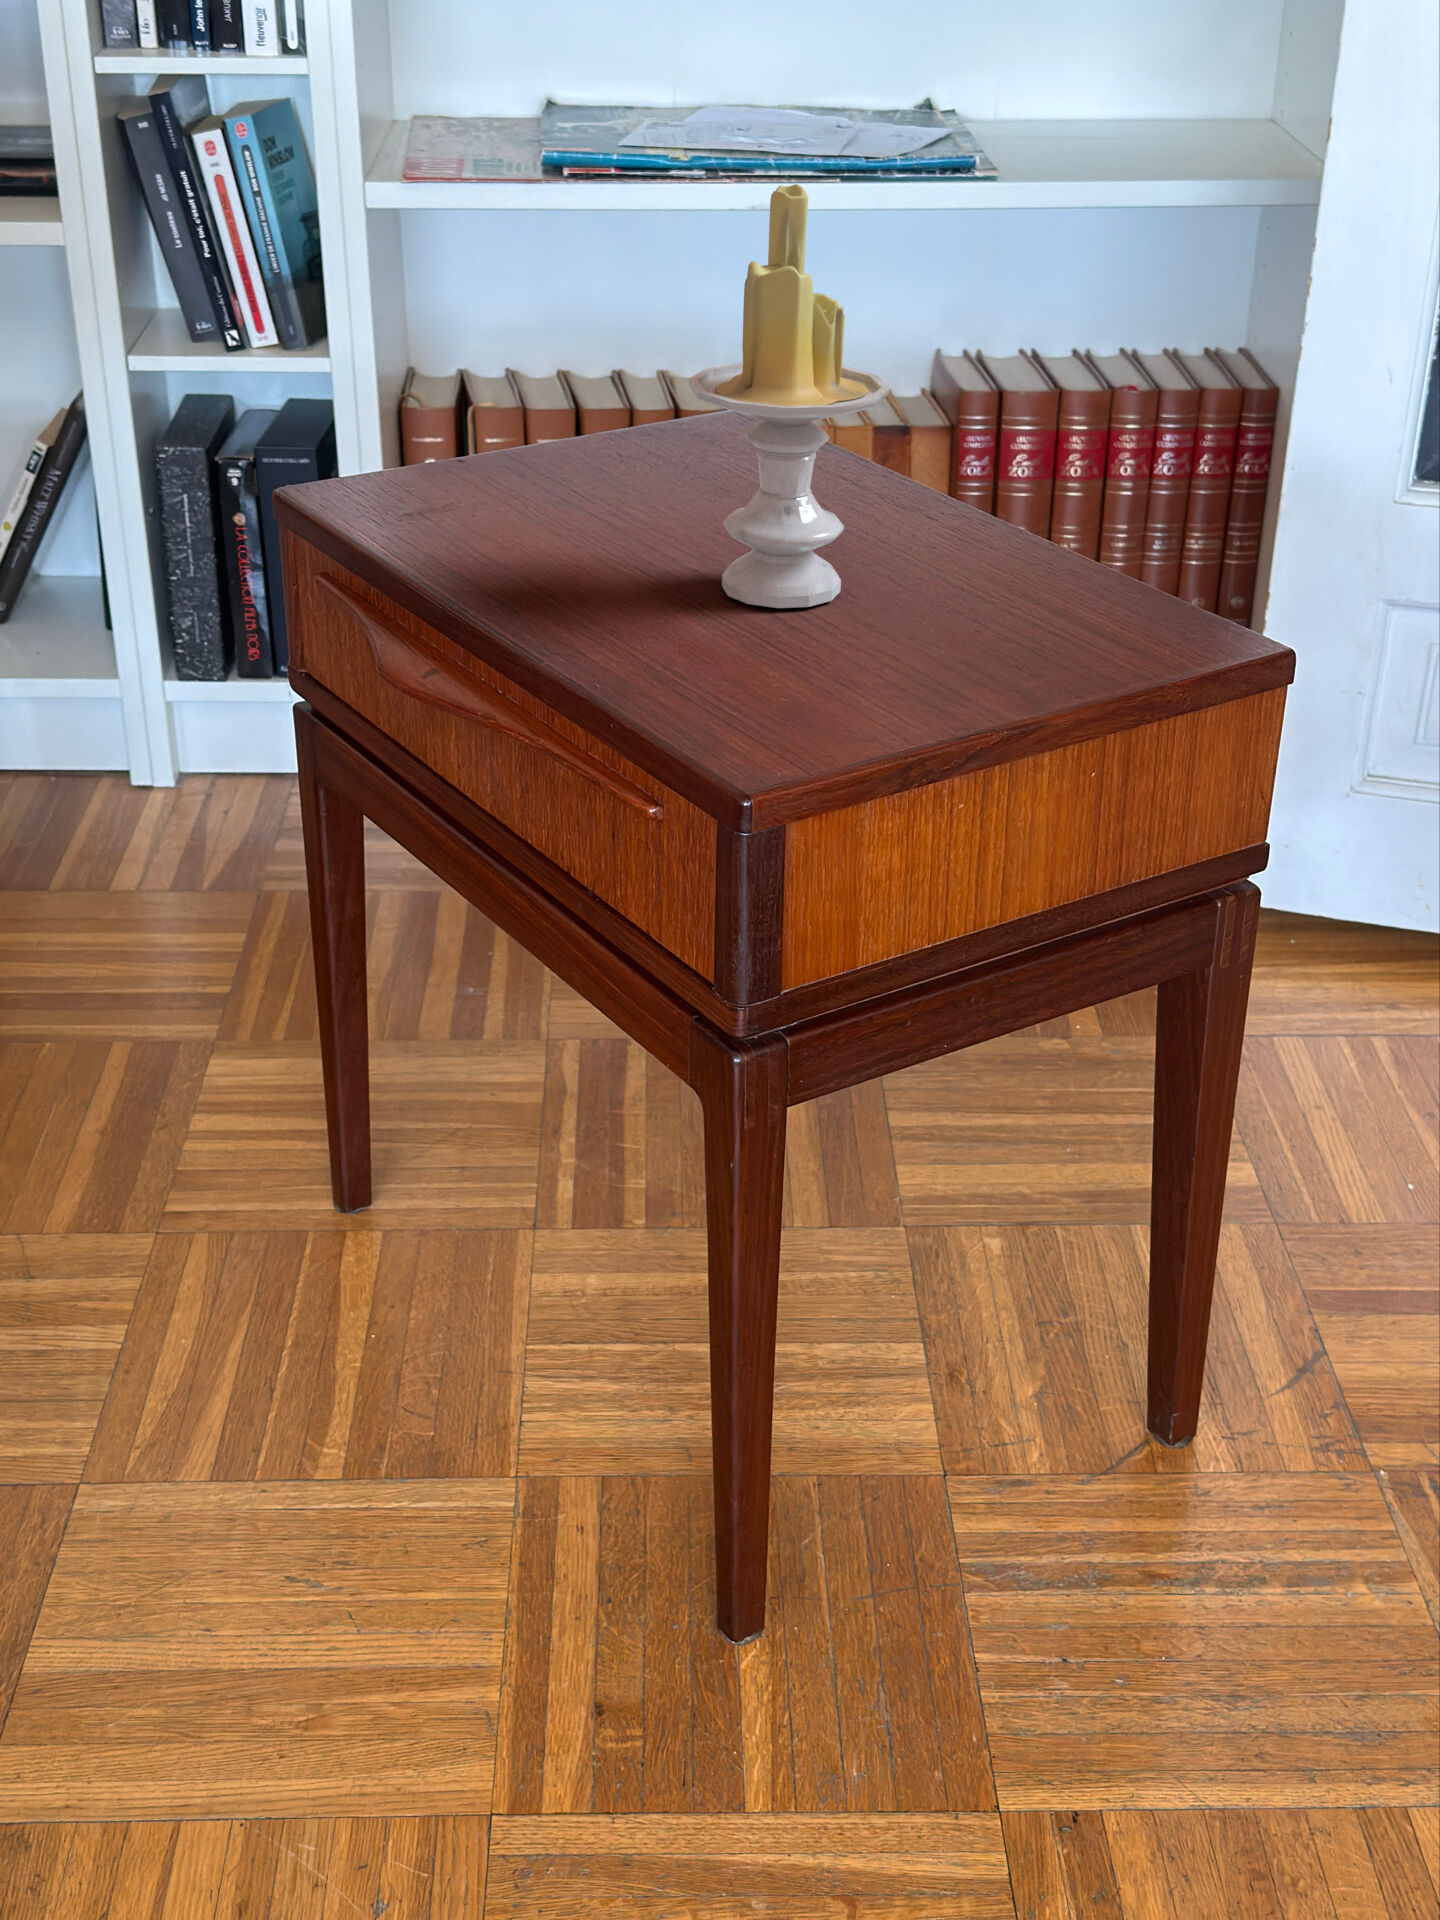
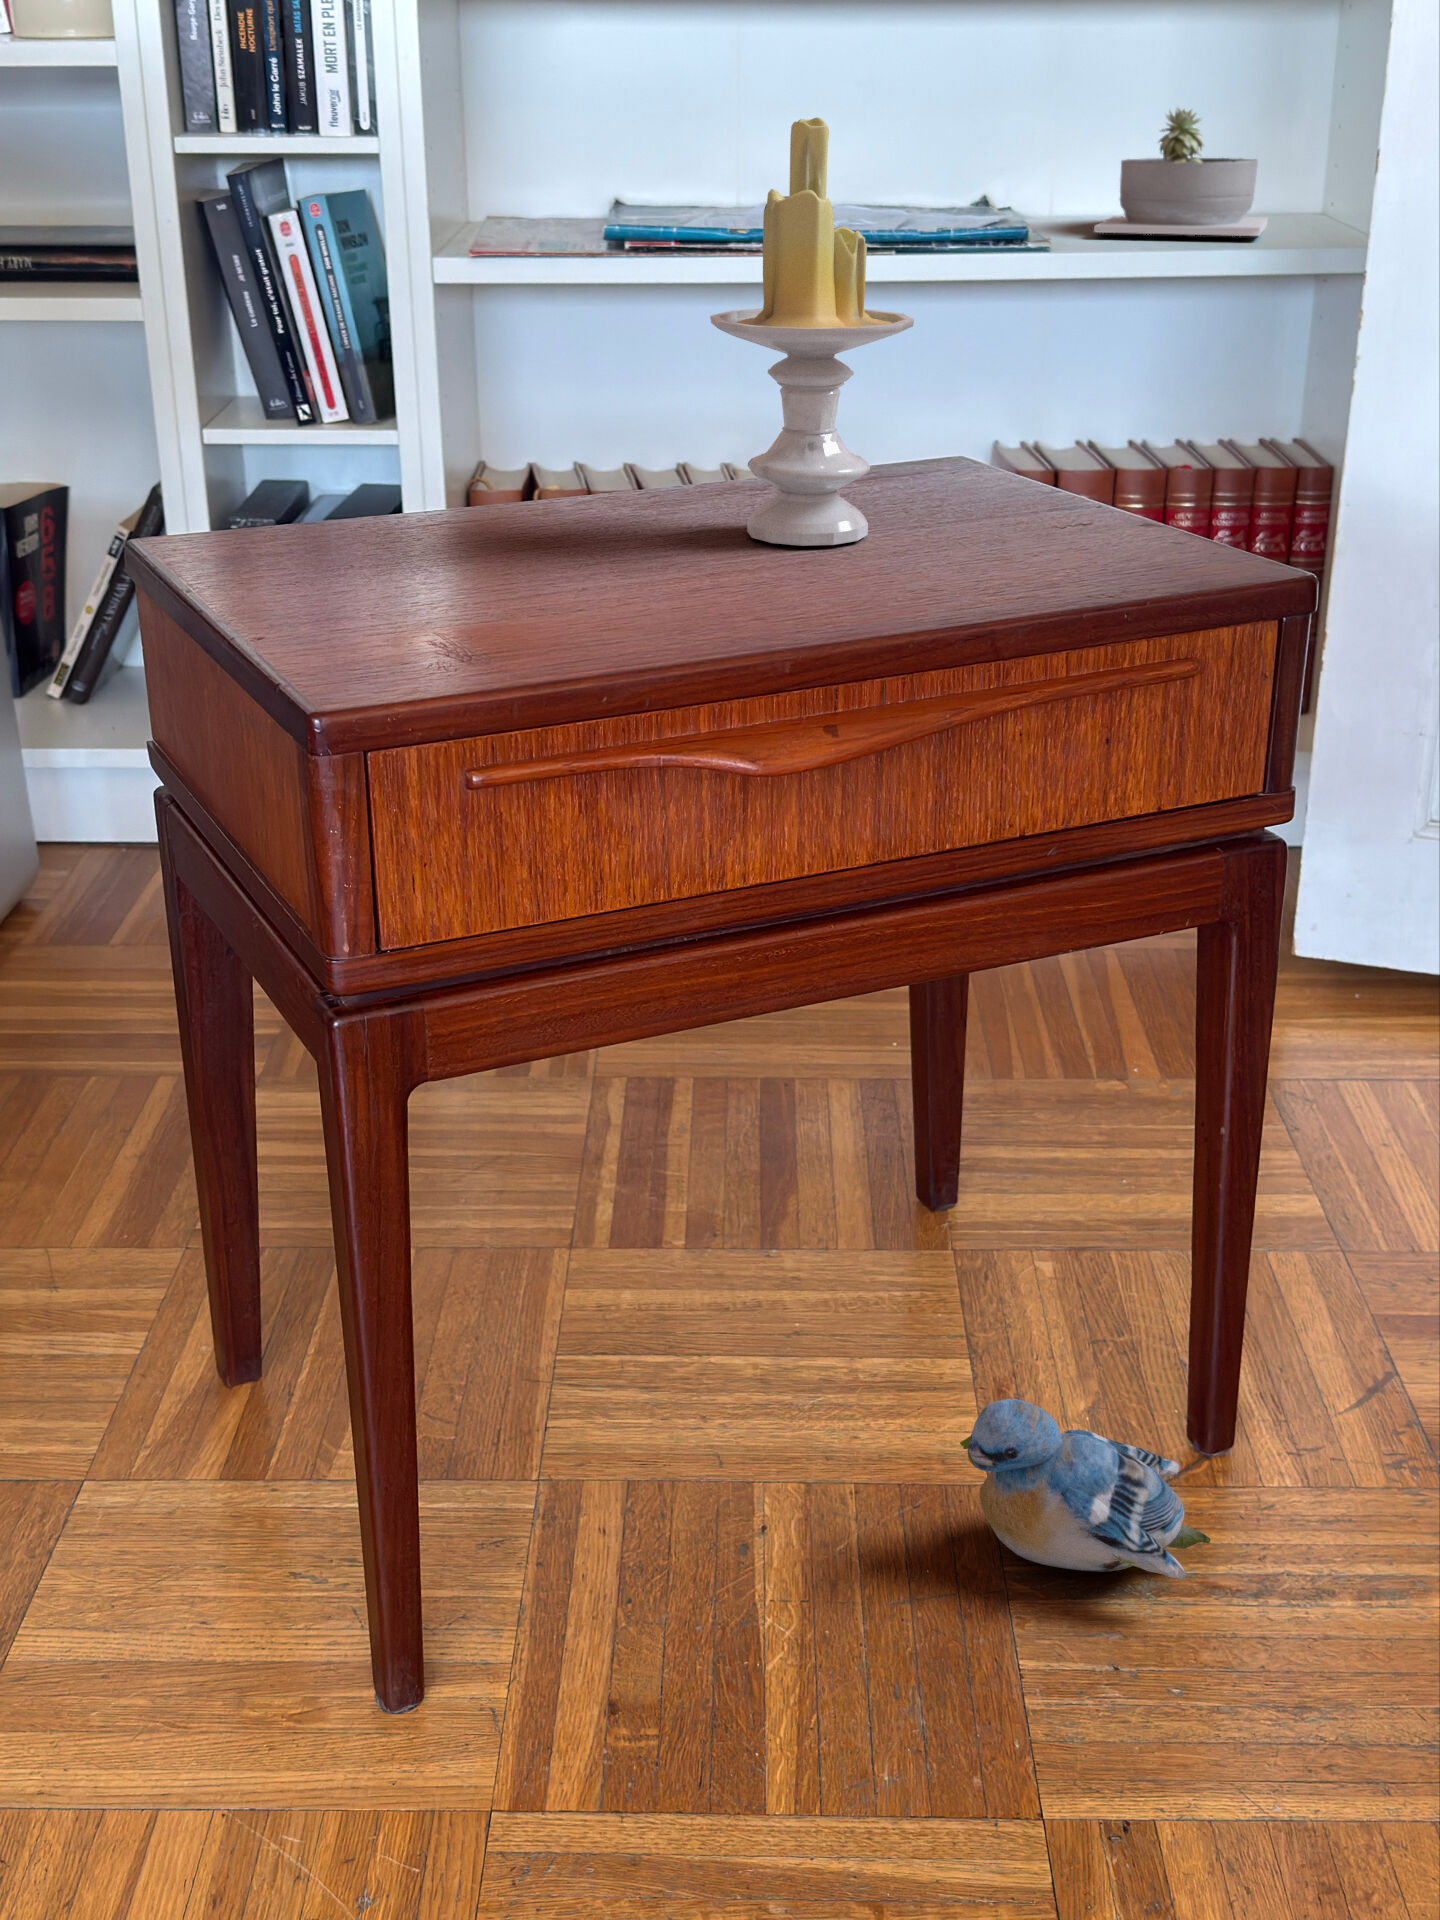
succulent planter: none [1037,26,1211,168] -> present [1094,108,1268,236]
plush toy: none [919,1408,1151,1574] -> present [960,1399,1210,1580]

